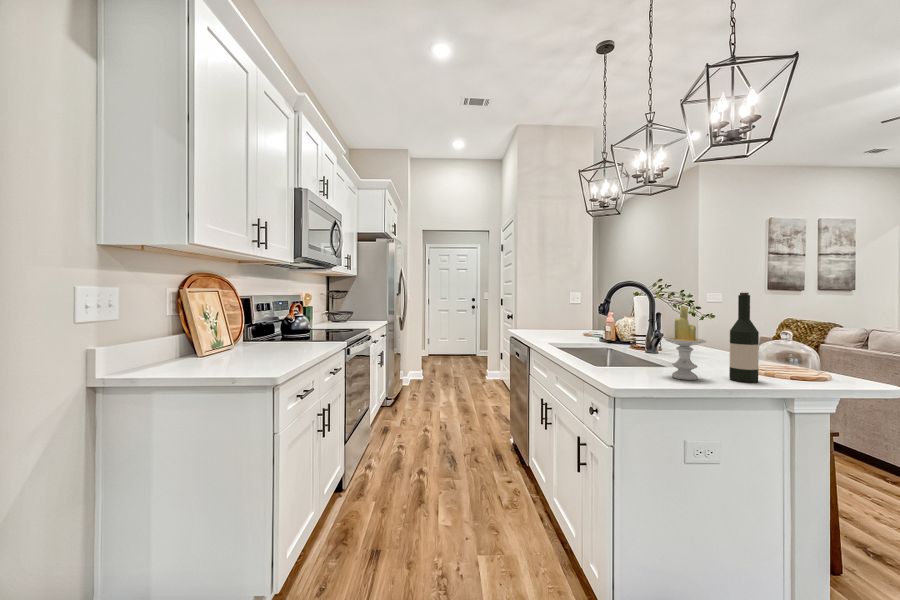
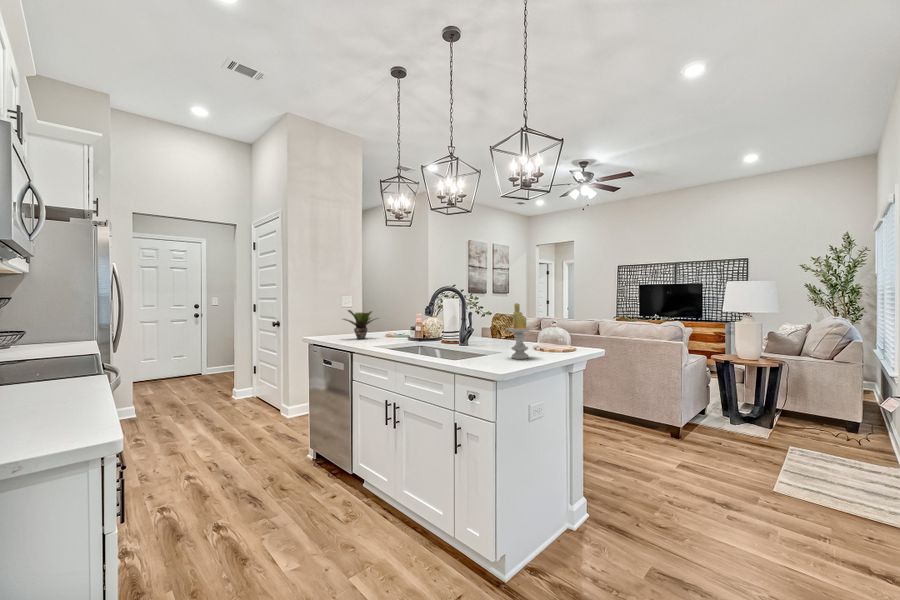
wine bottle: present [729,293,759,382] -> none [541,291,559,355]
potted plant: none [548,306,586,336] -> present [343,310,377,339]

